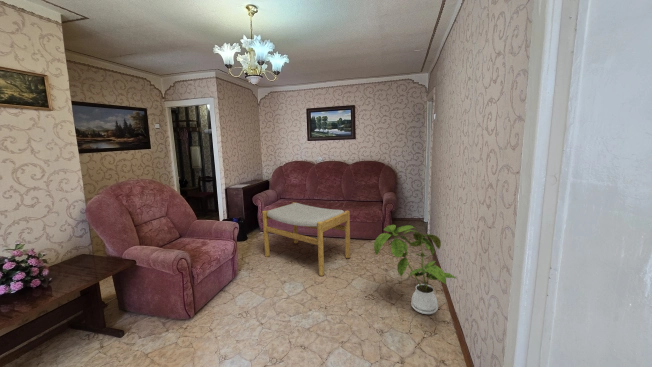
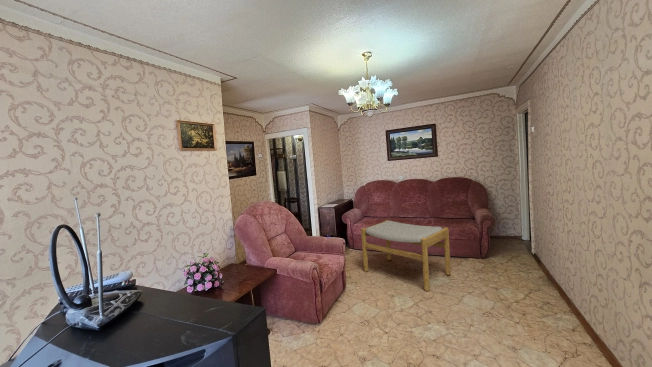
house plant: present [374,225,456,314] -> none [491,240,593,333]

